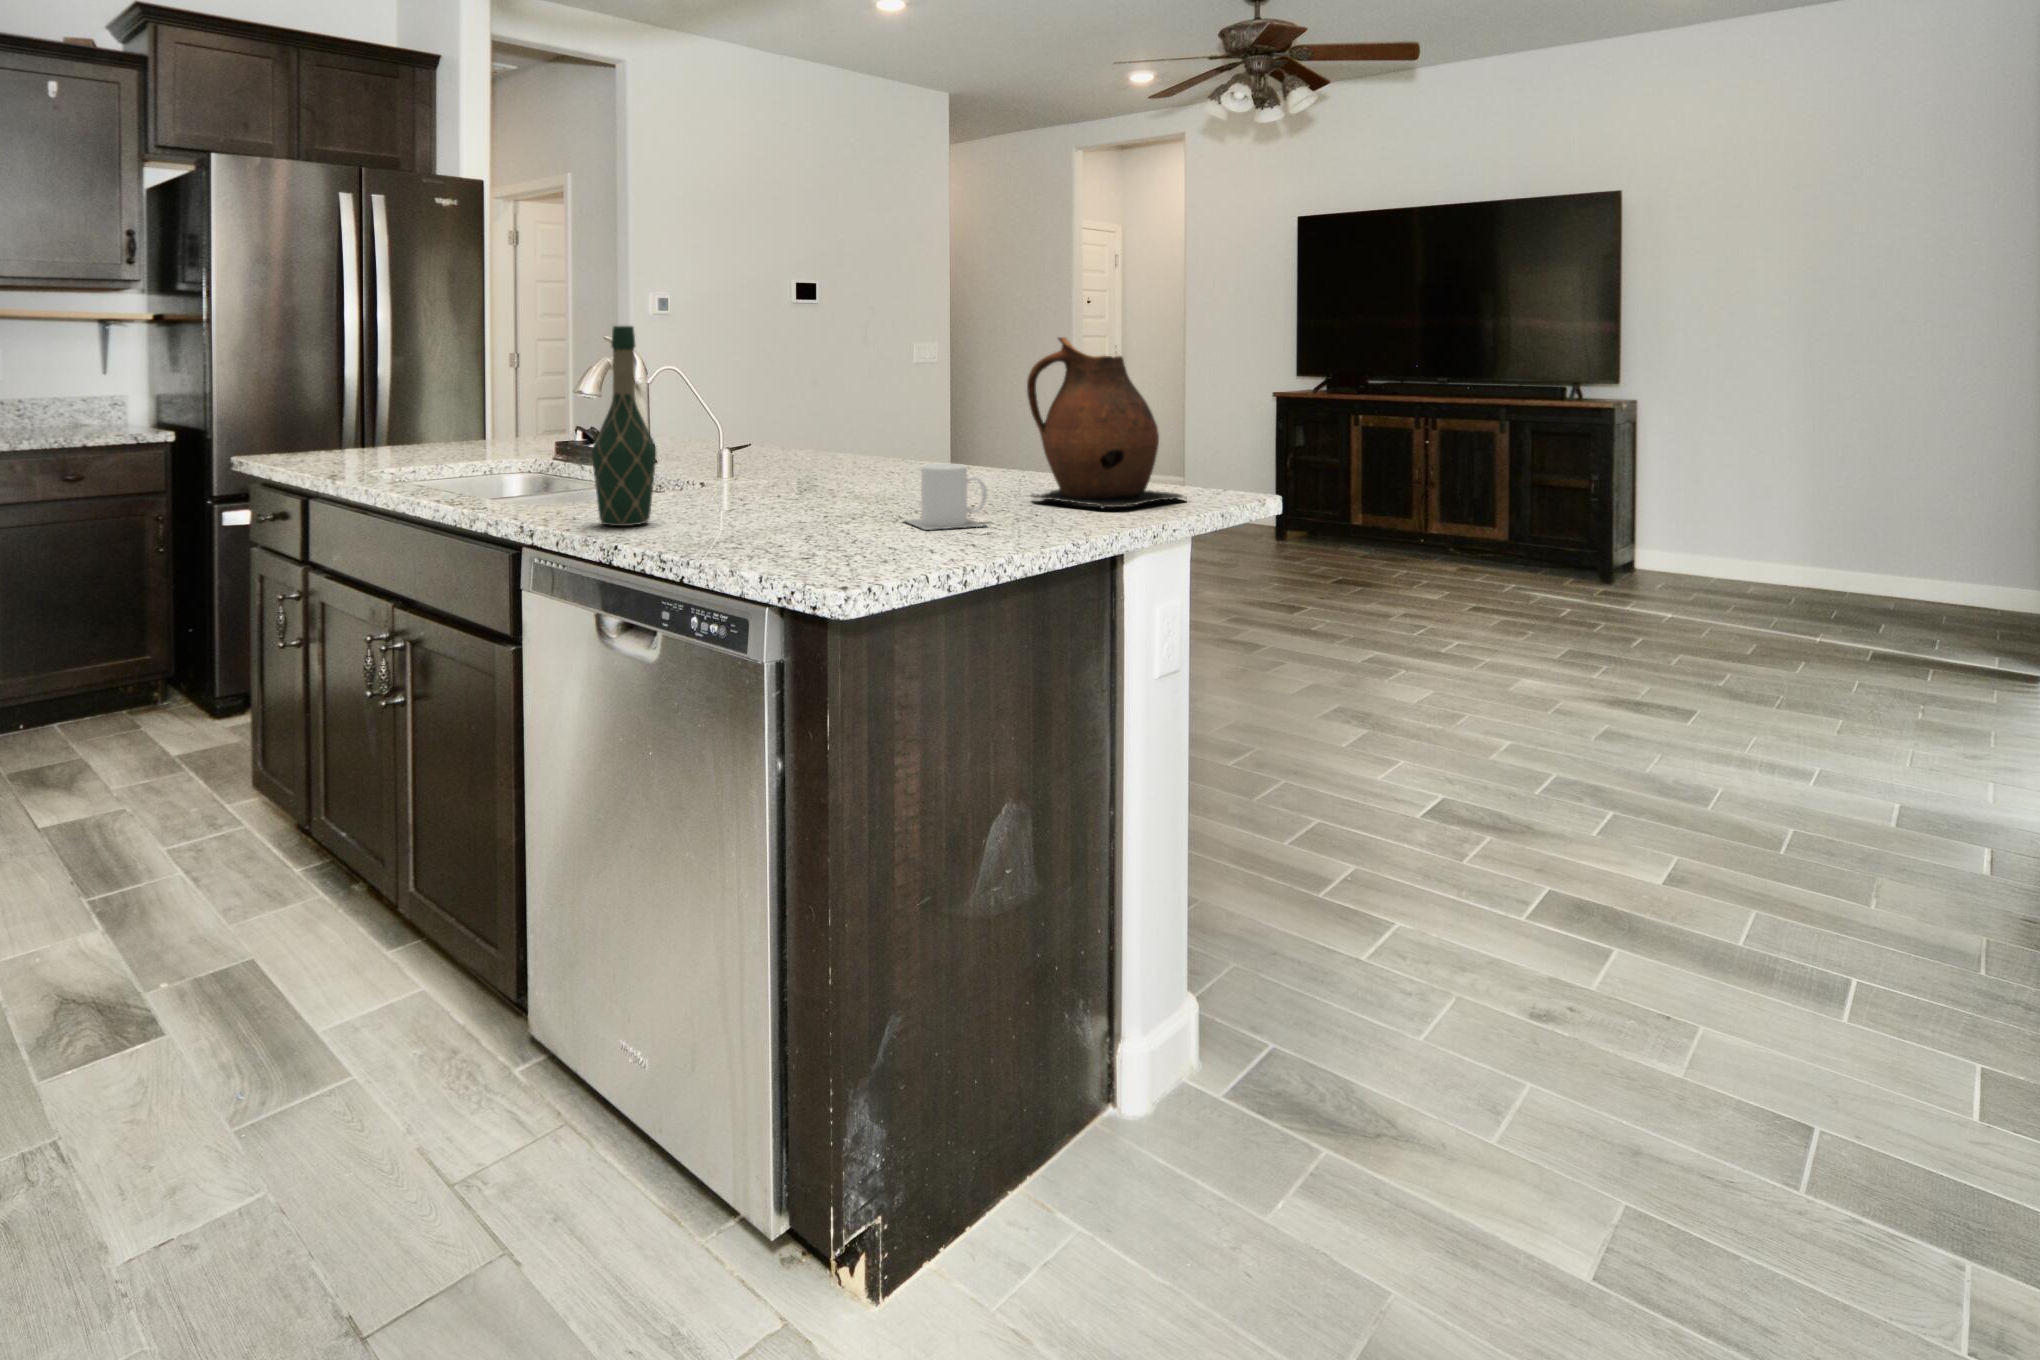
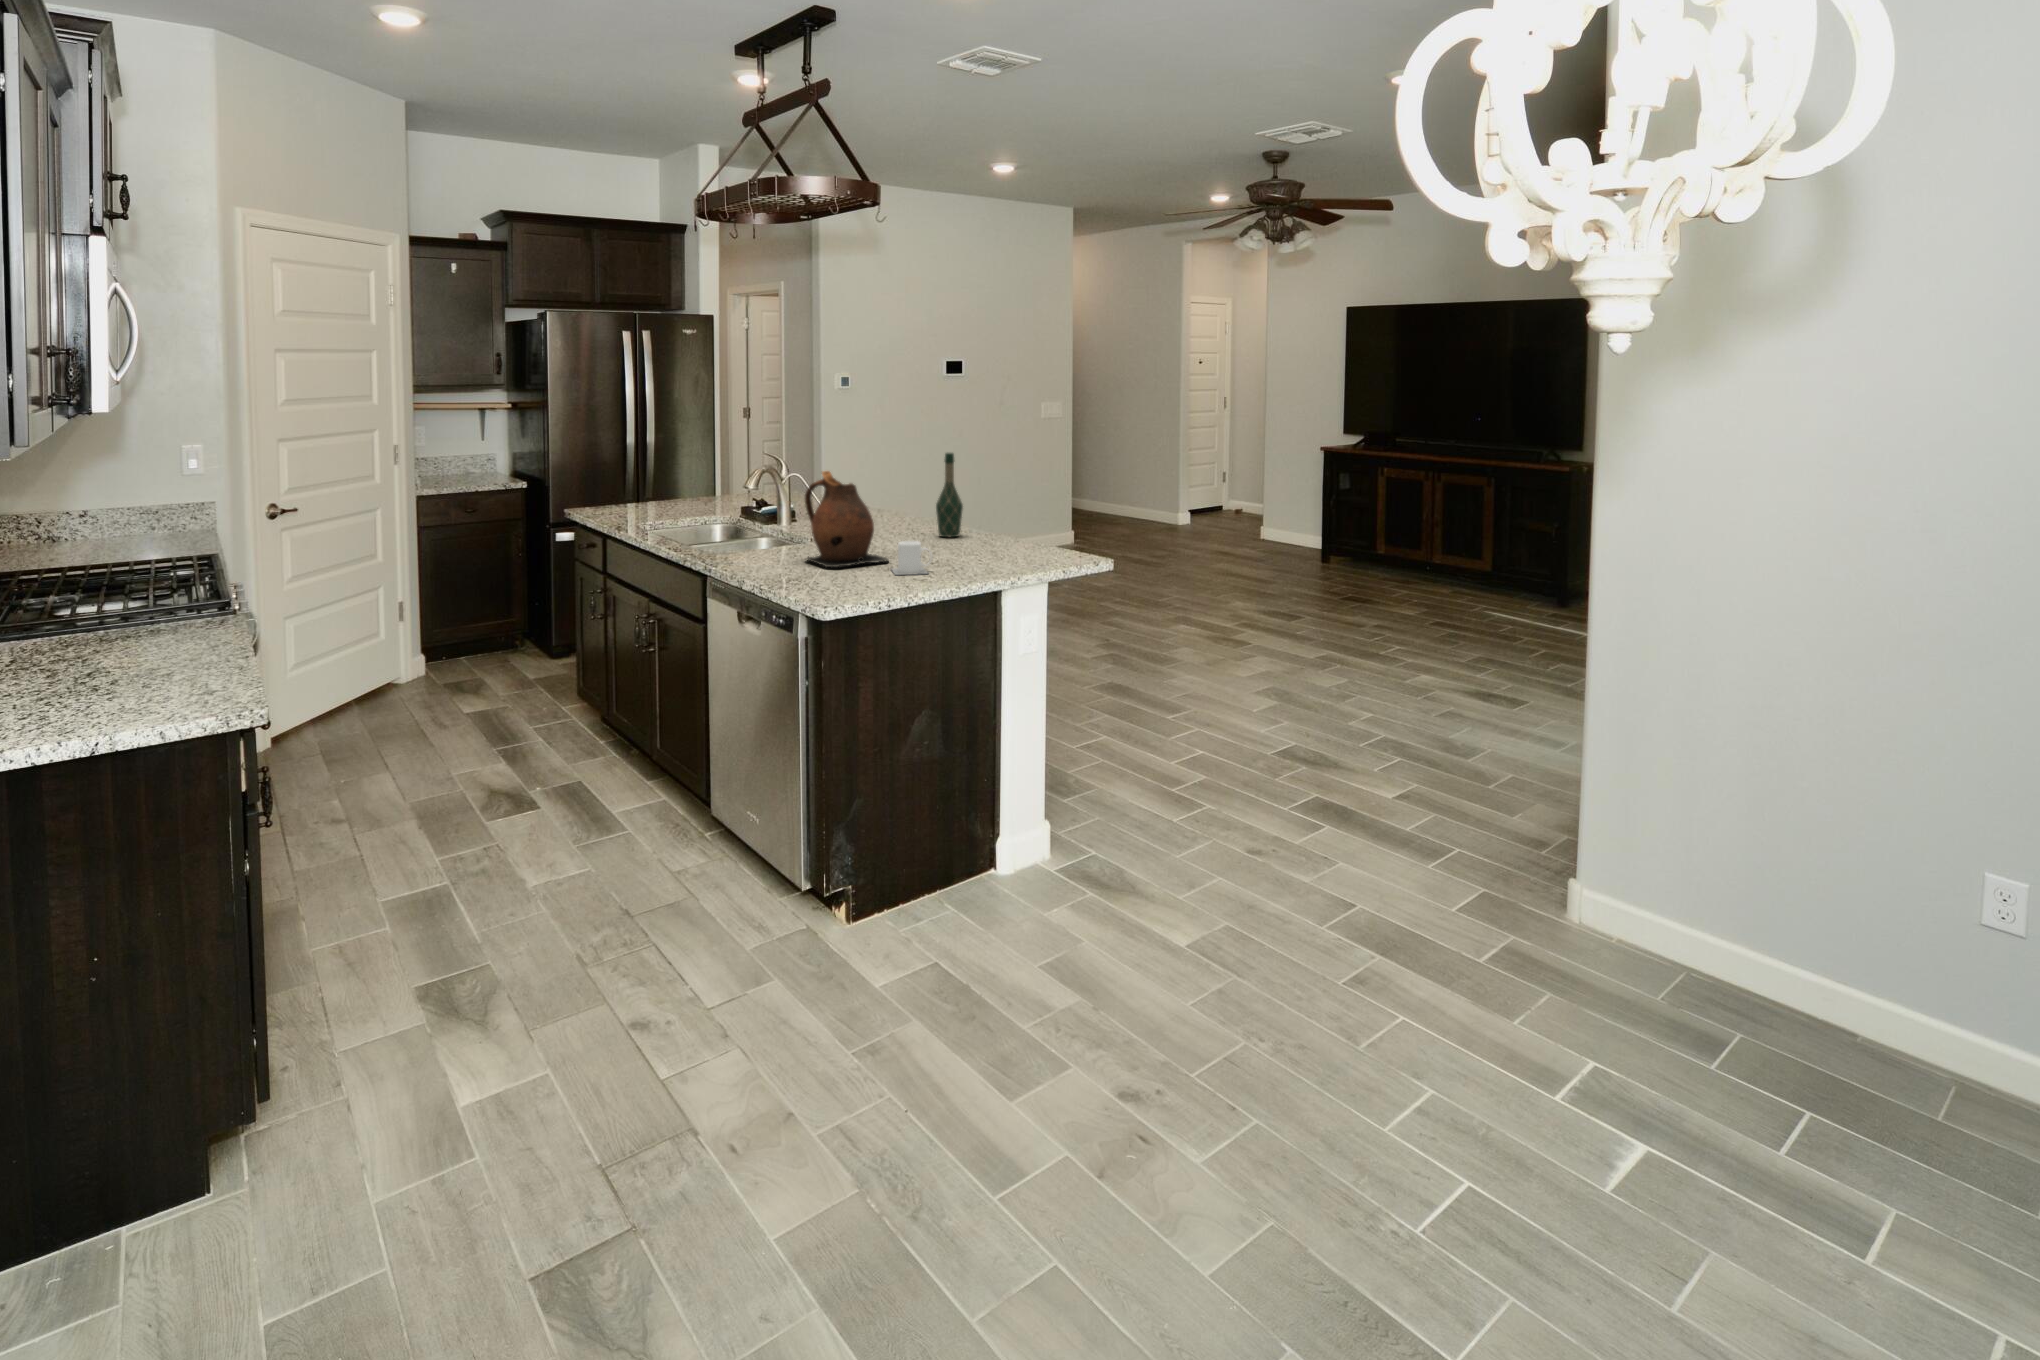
wine bottle: present [592,326,656,526] -> present [936,453,963,537]
ceramic pitcher: present [1027,337,1185,509] -> present [805,471,889,567]

